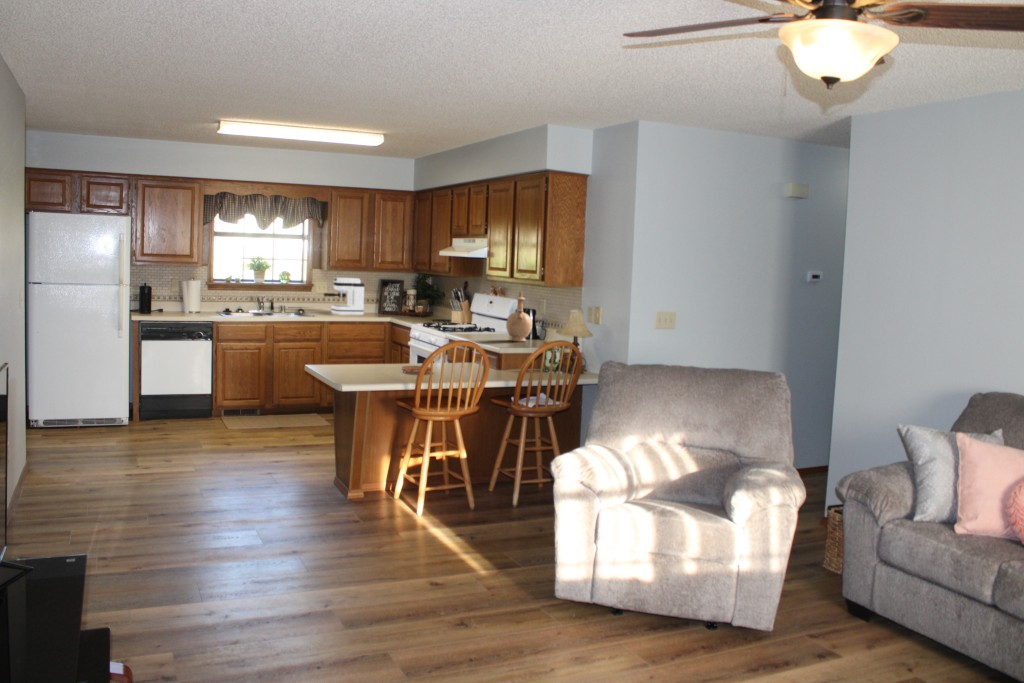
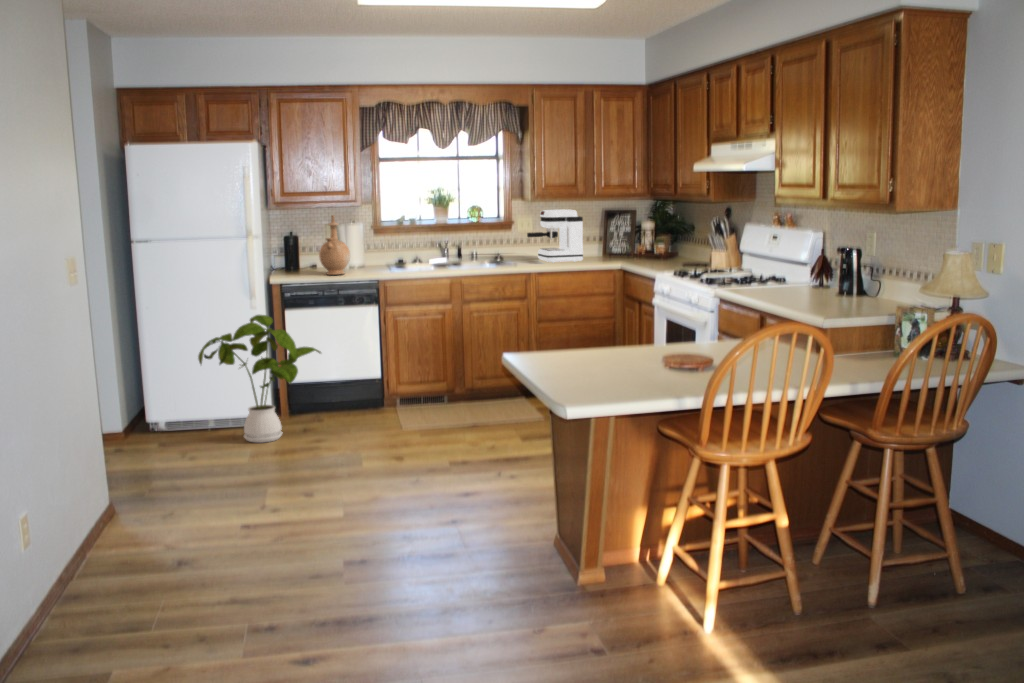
vase: present [506,291,532,341] -> present [319,215,350,275]
house plant: none [75,340,169,434] -> present [198,315,321,443]

